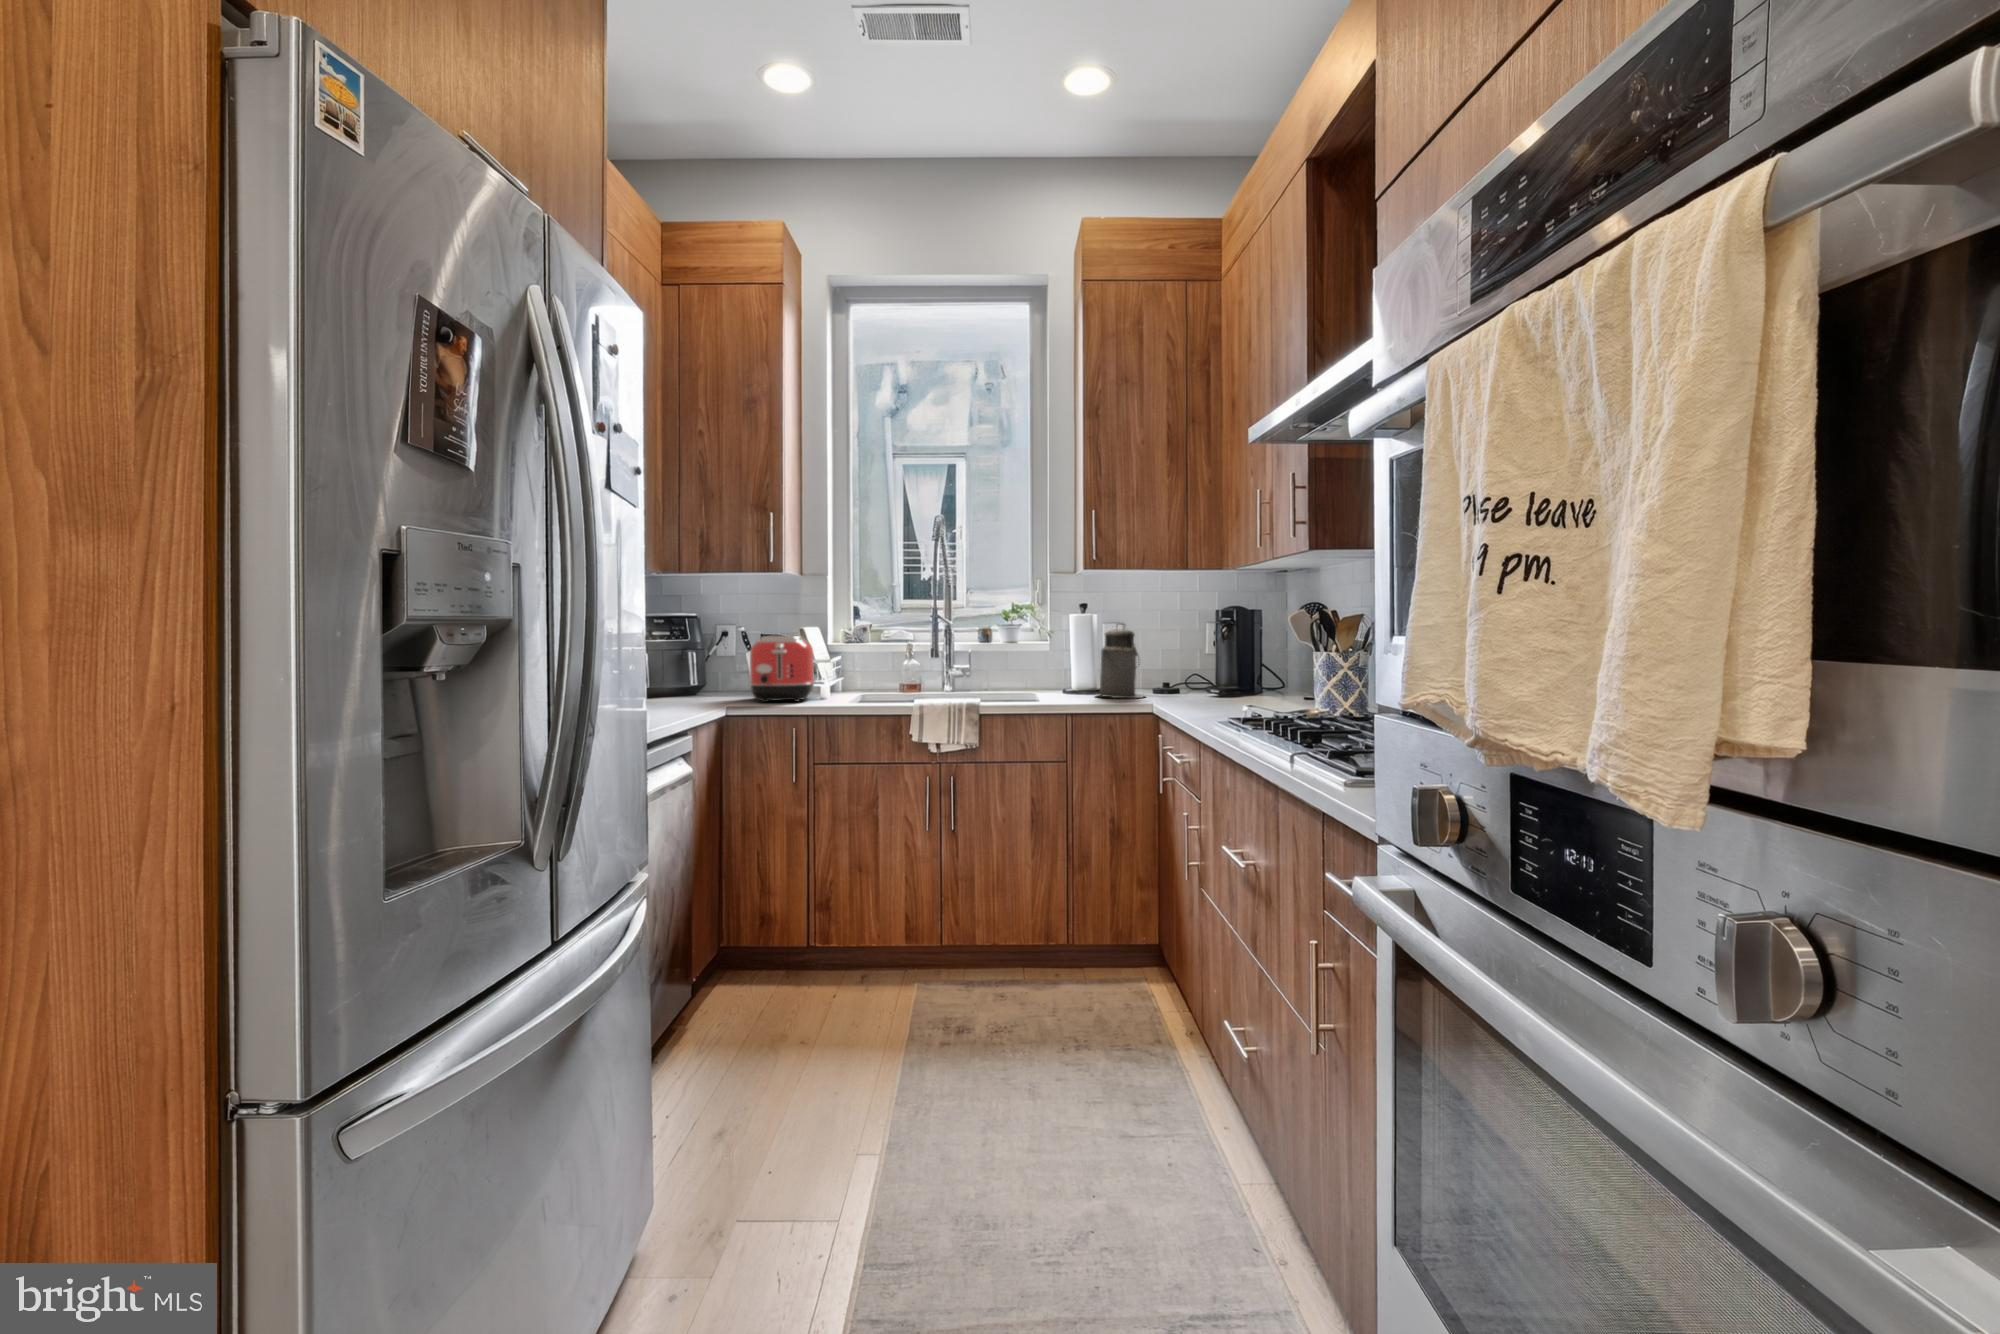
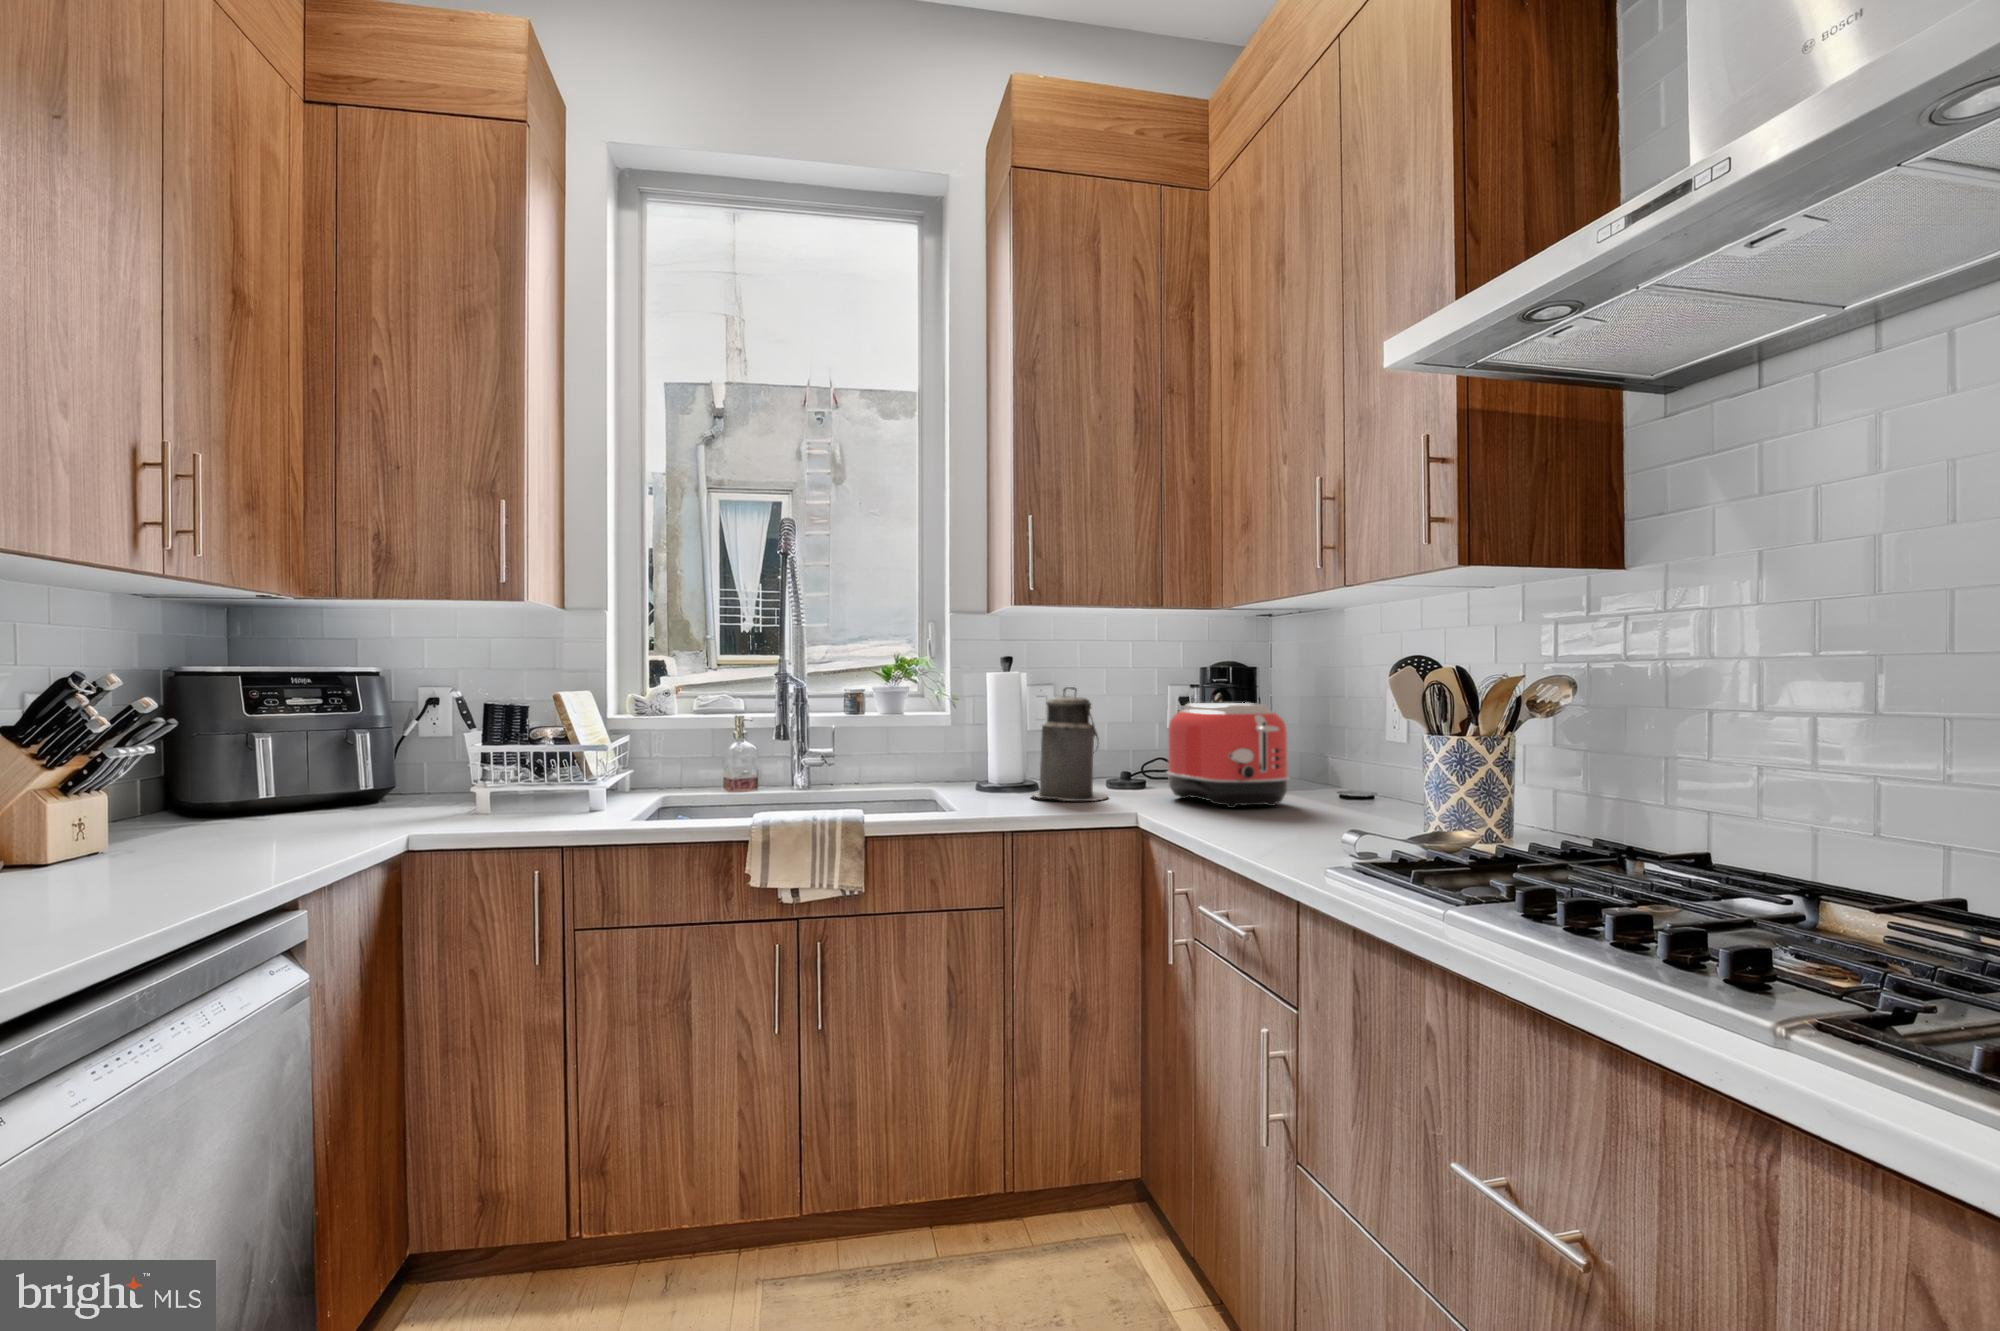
toaster: present [749,636,815,702] -> present [1167,703,1289,808]

